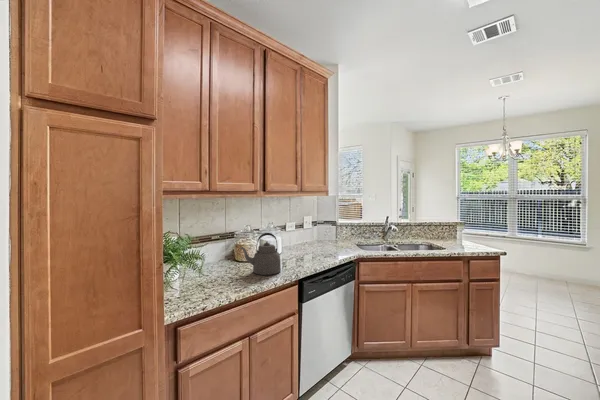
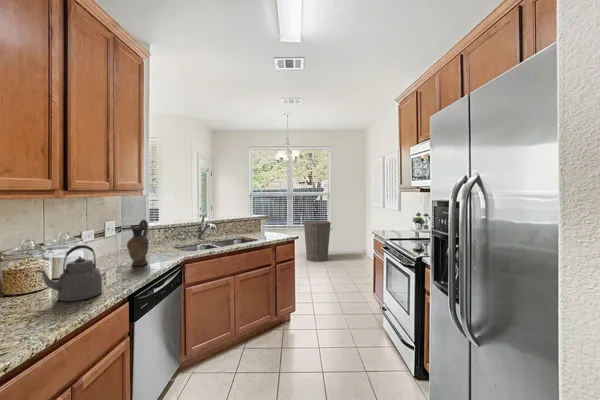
ceramic pitcher: none [310,216,327,256] -> present [127,220,149,266]
trash can: none [535,232,585,290] -> present [304,220,331,262]

